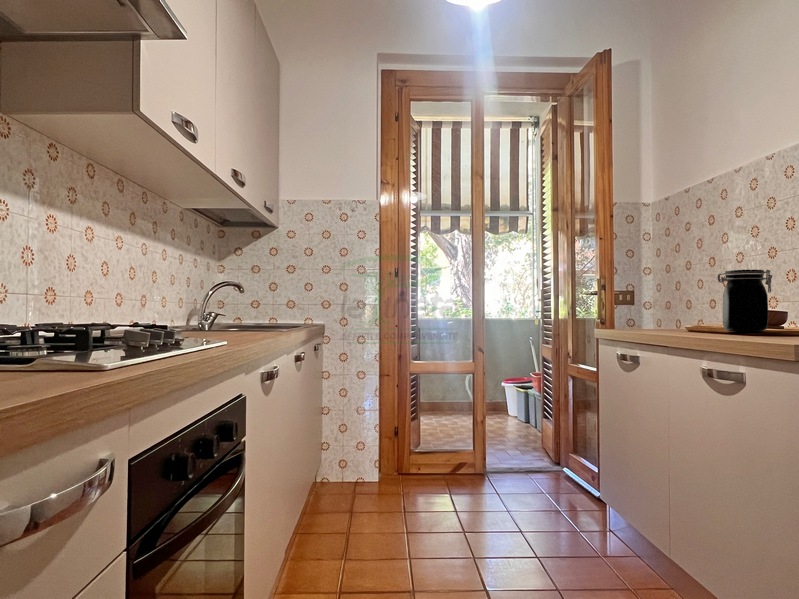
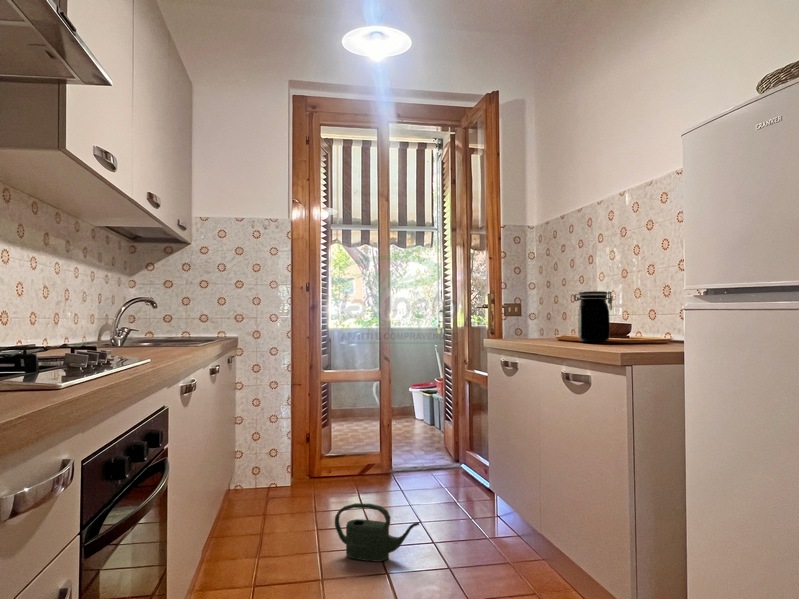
watering can: none [425,508,521,575] -> present [335,503,419,562]

